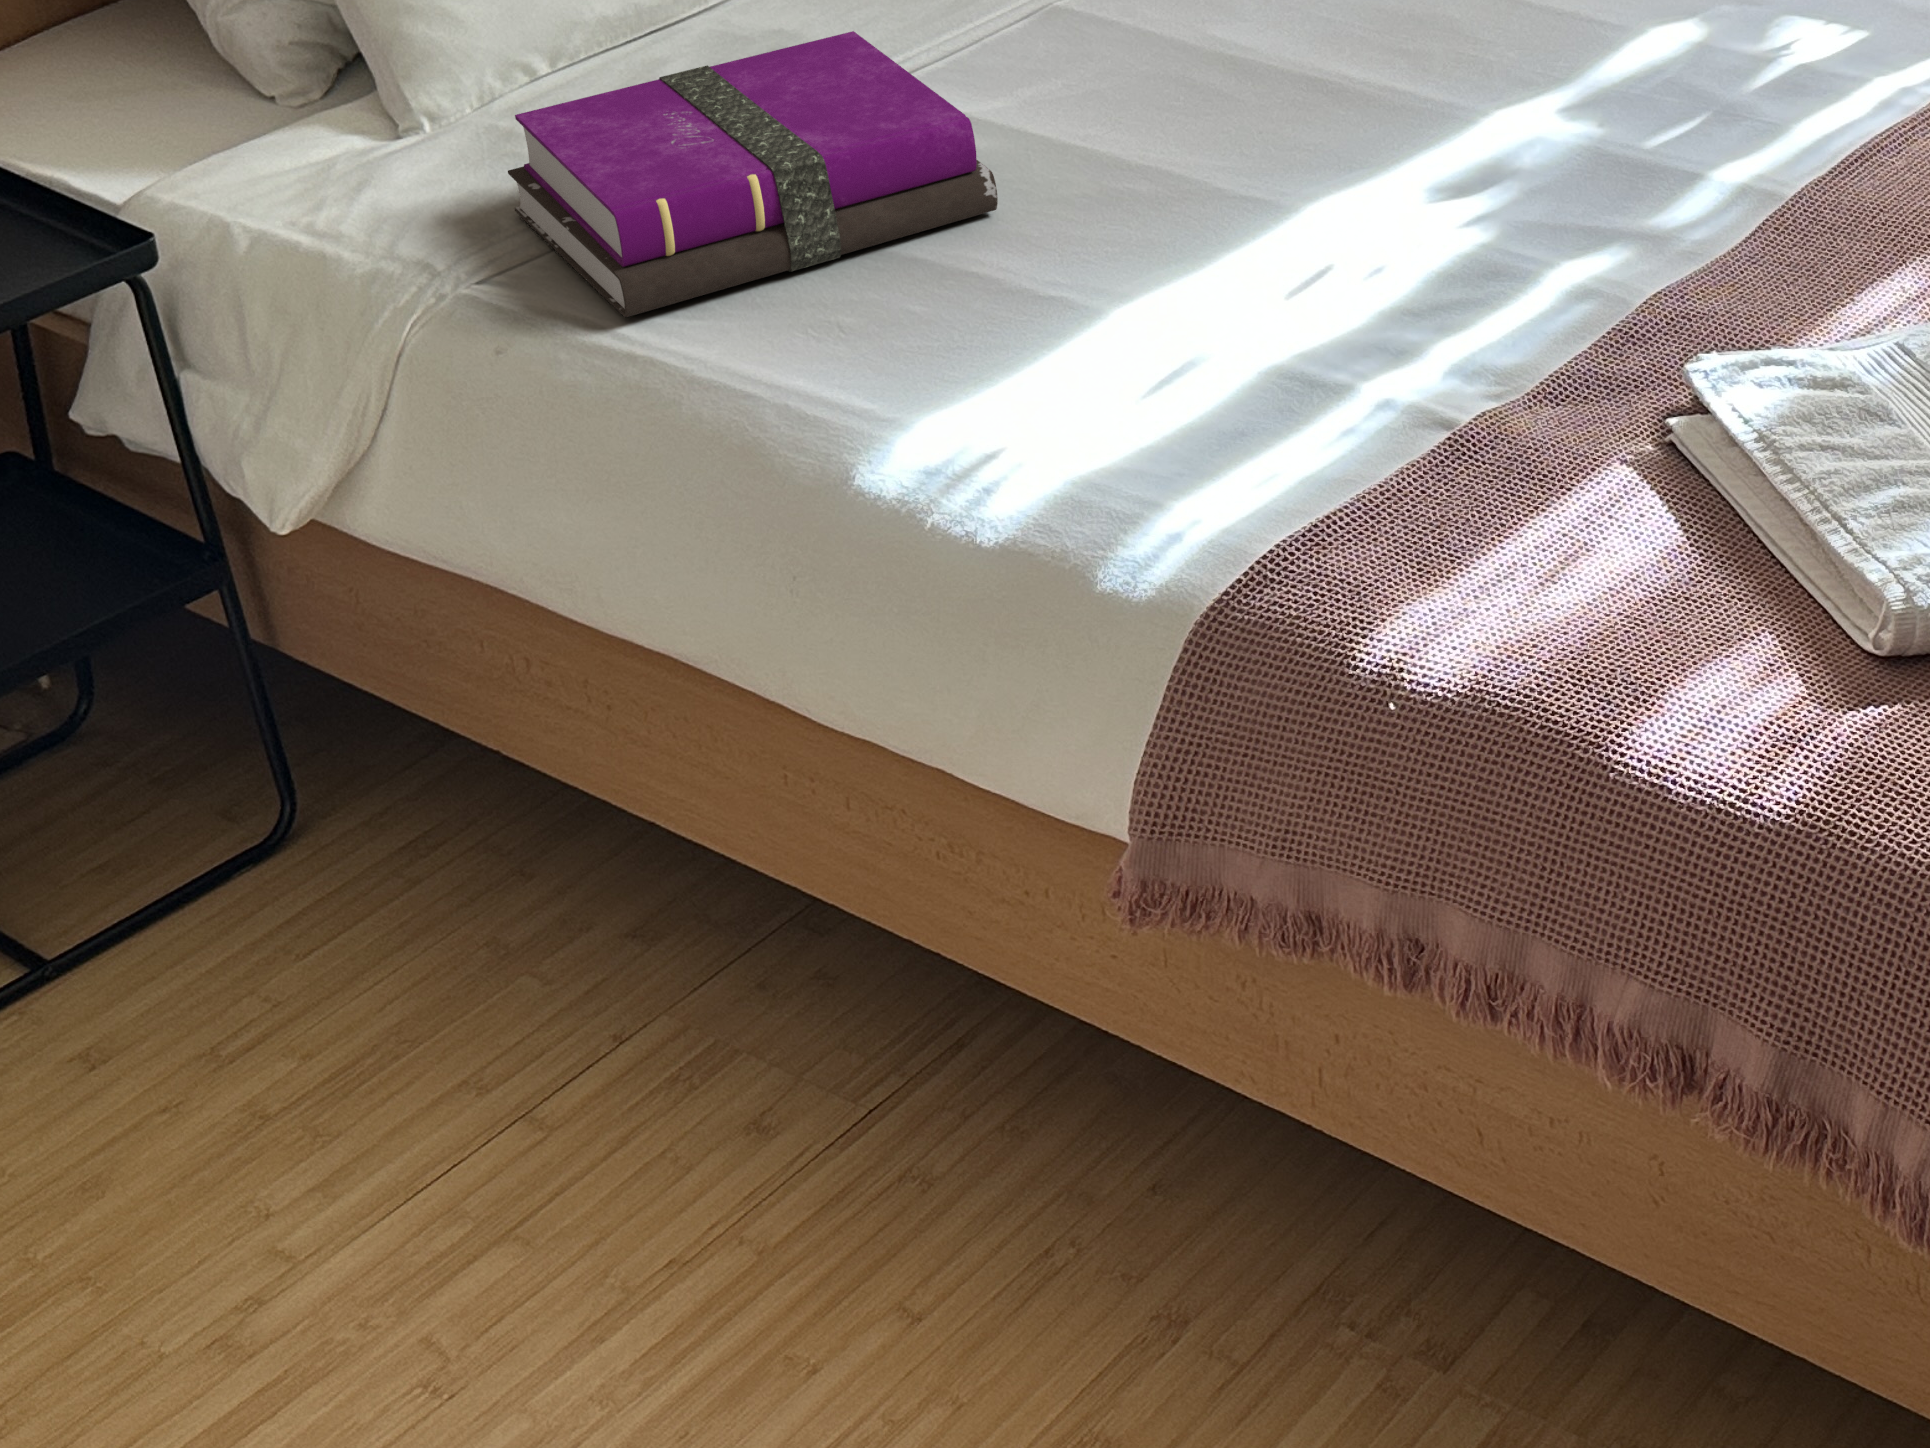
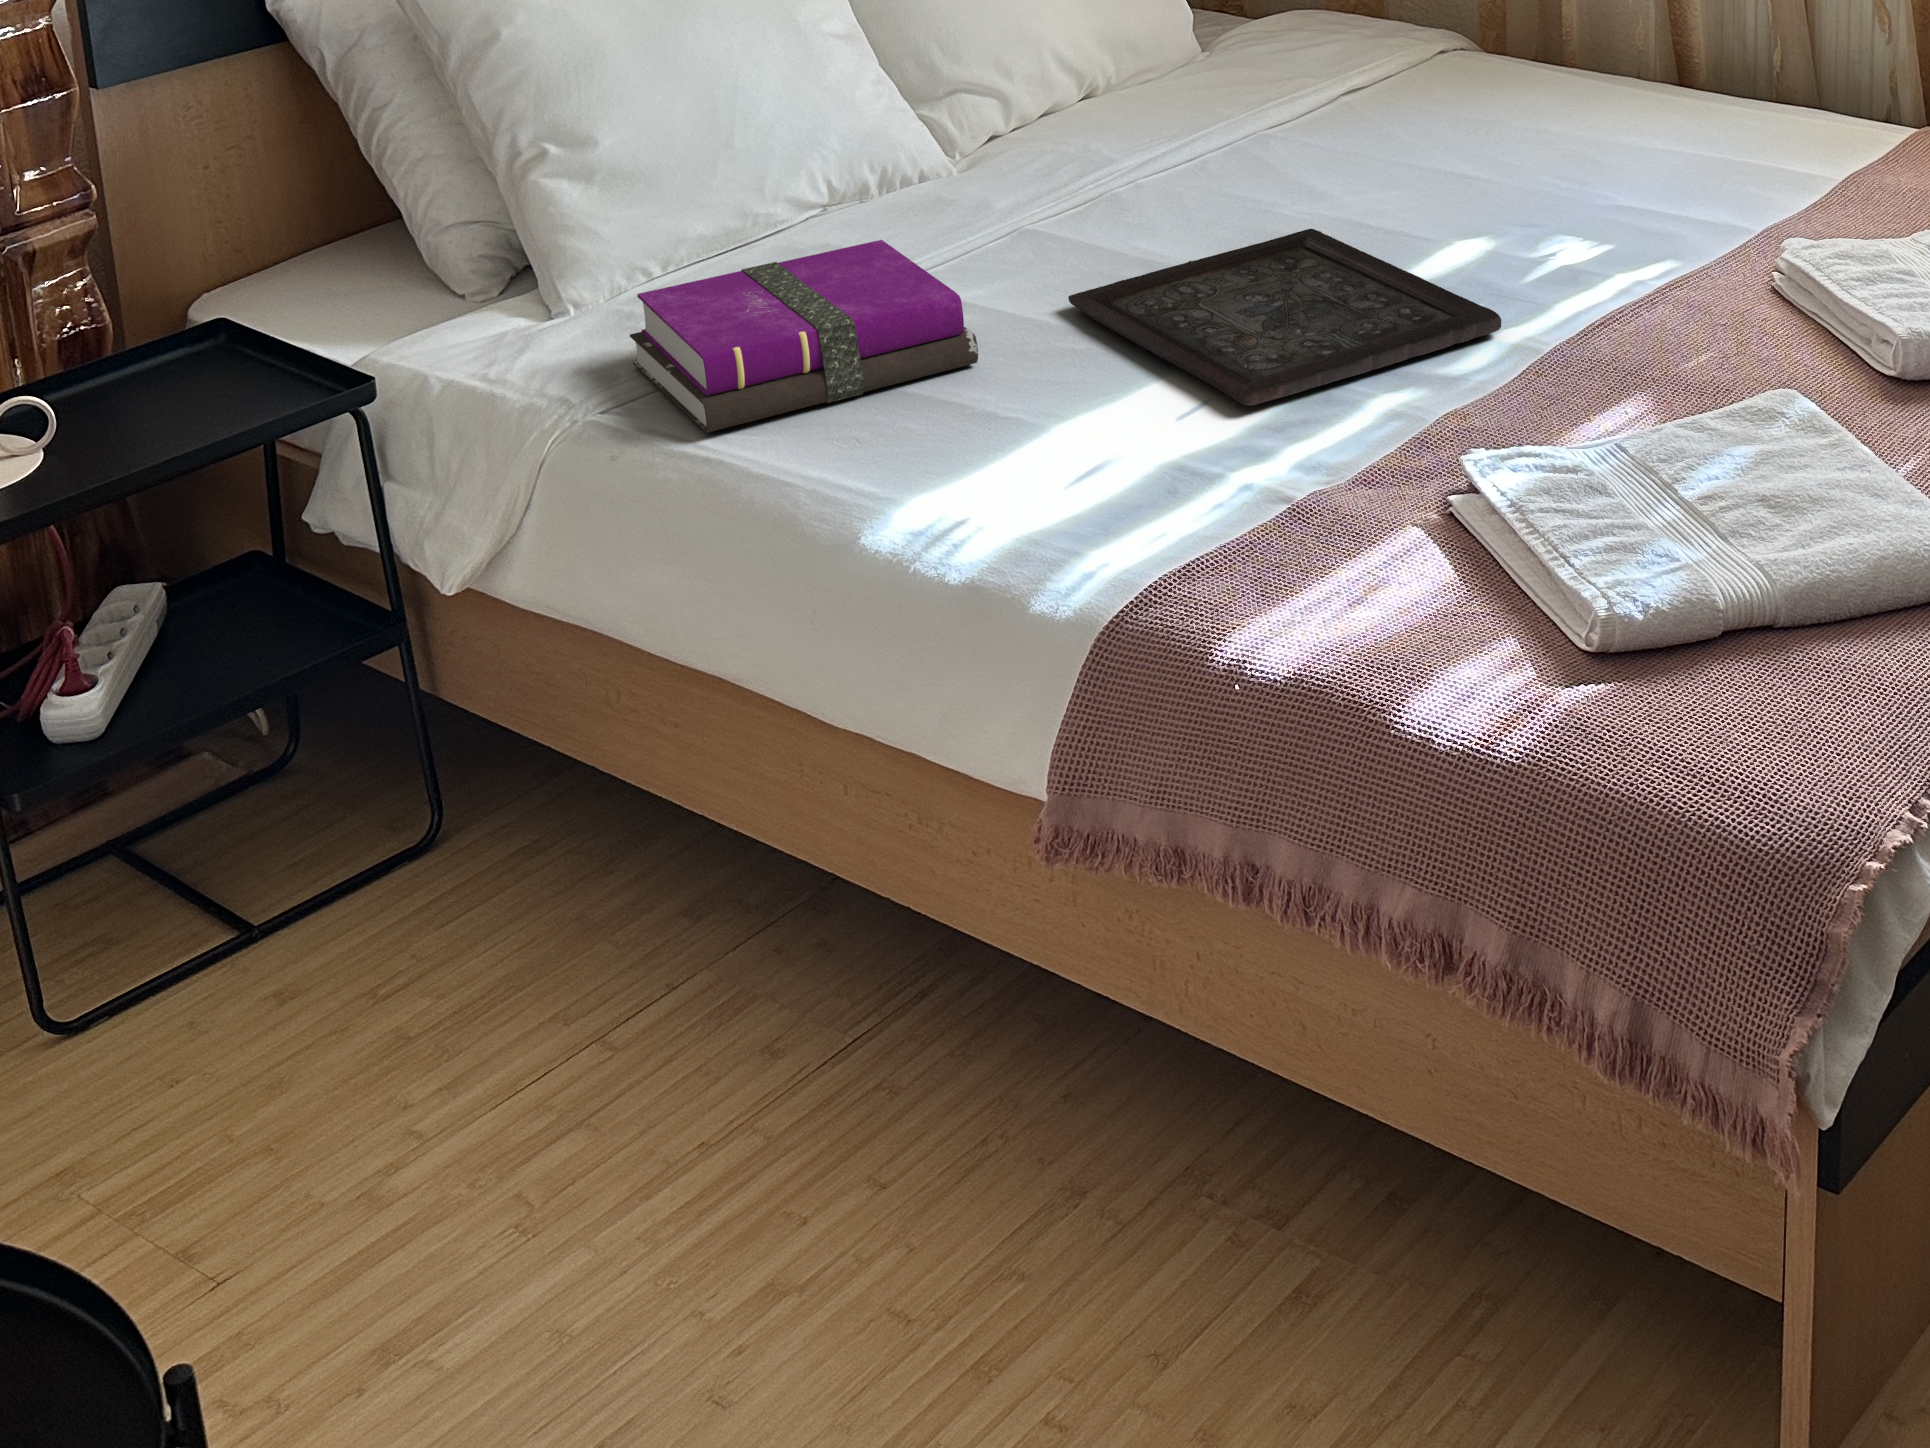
tray: none [1117,8,1723,278] -> present [1068,229,1501,406]

